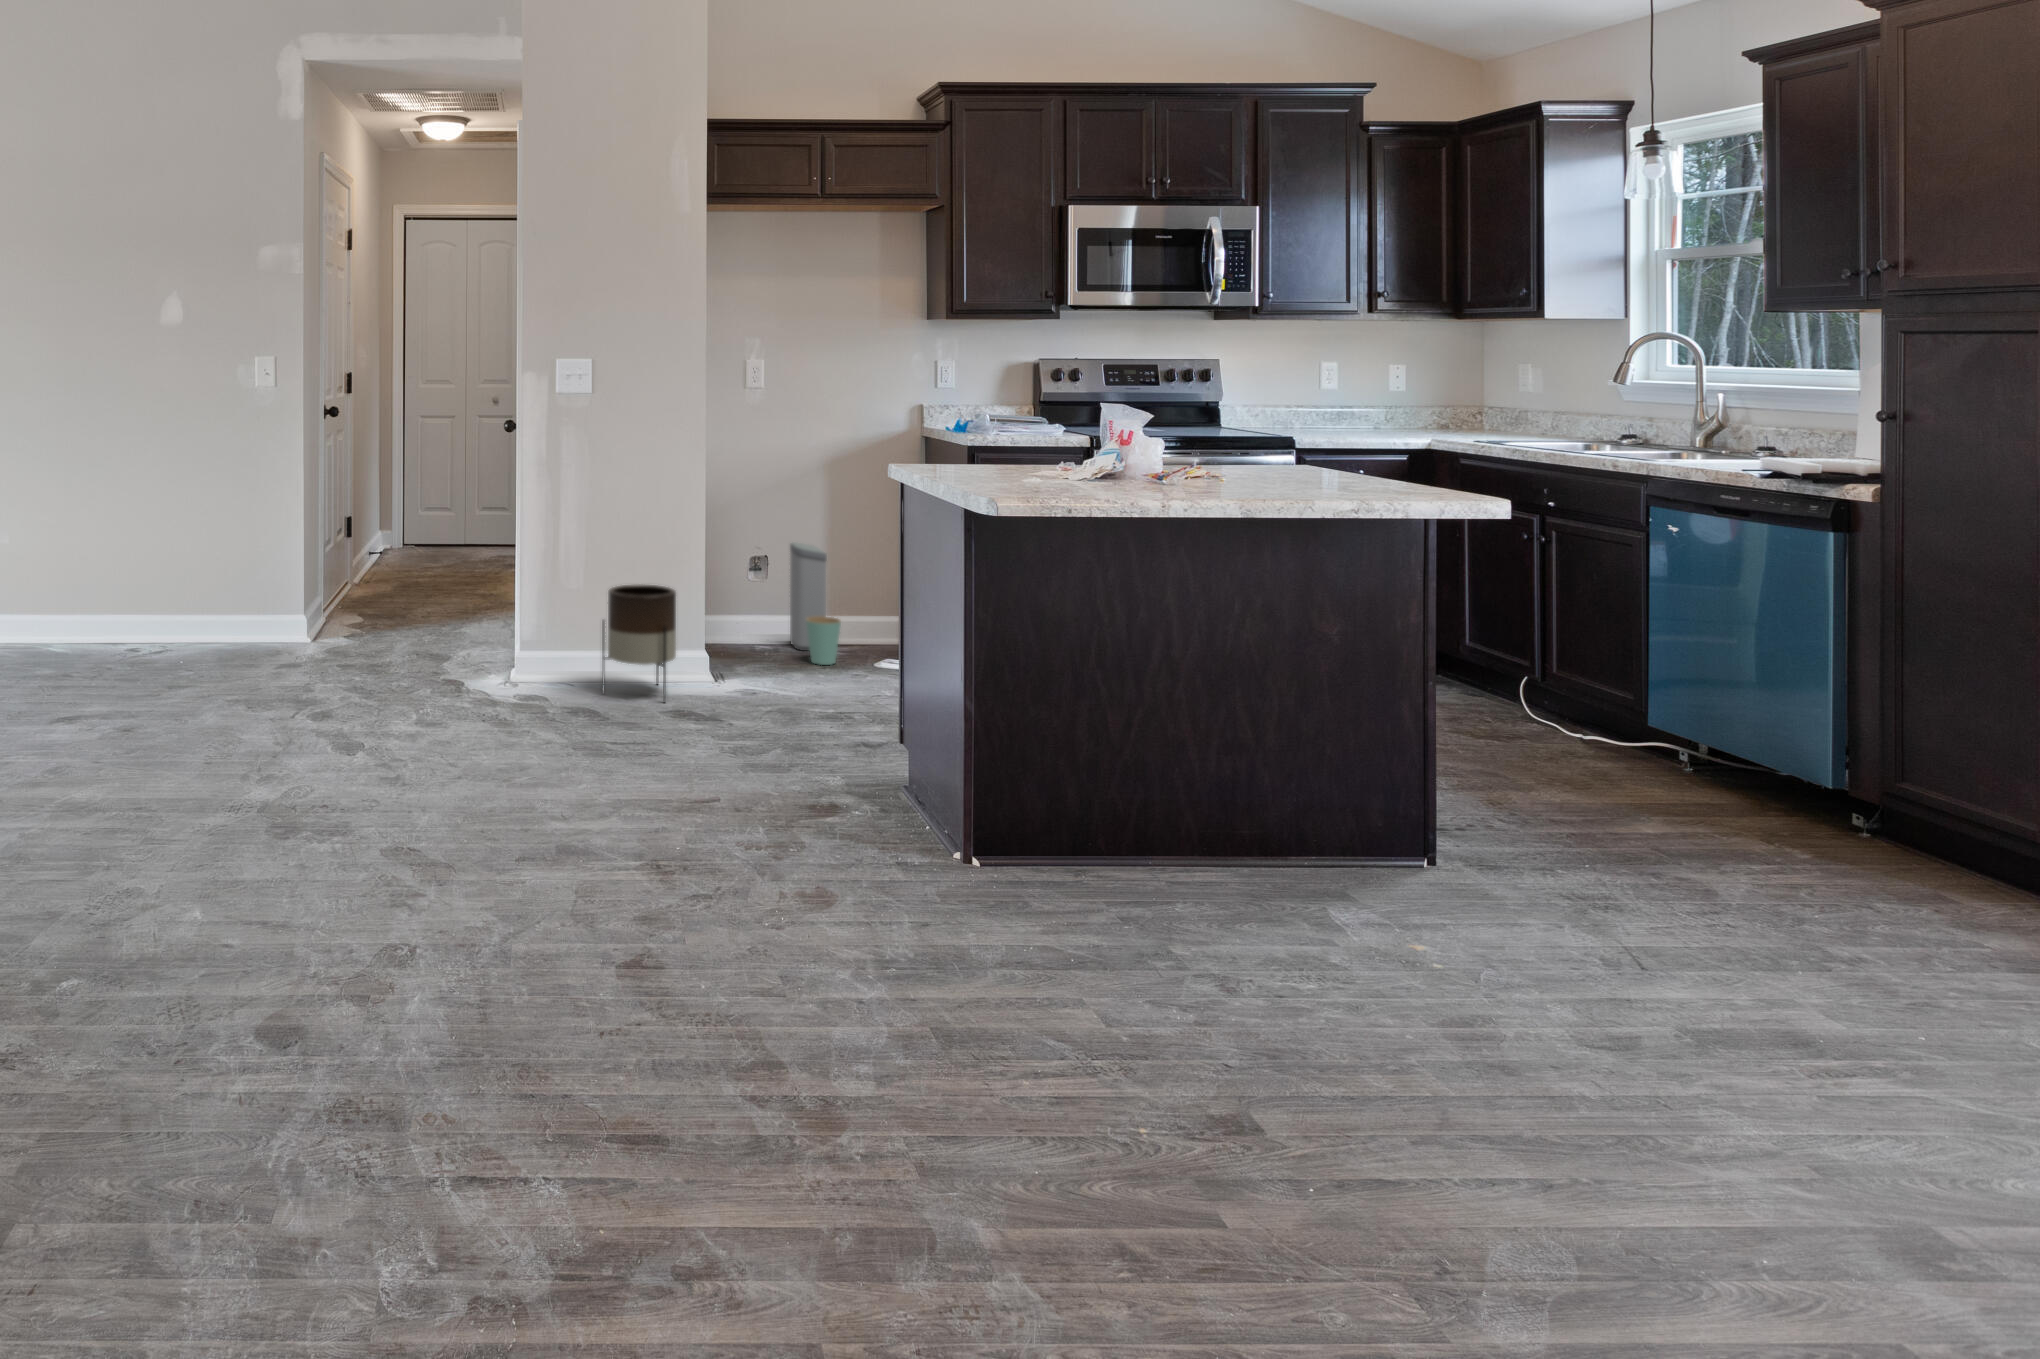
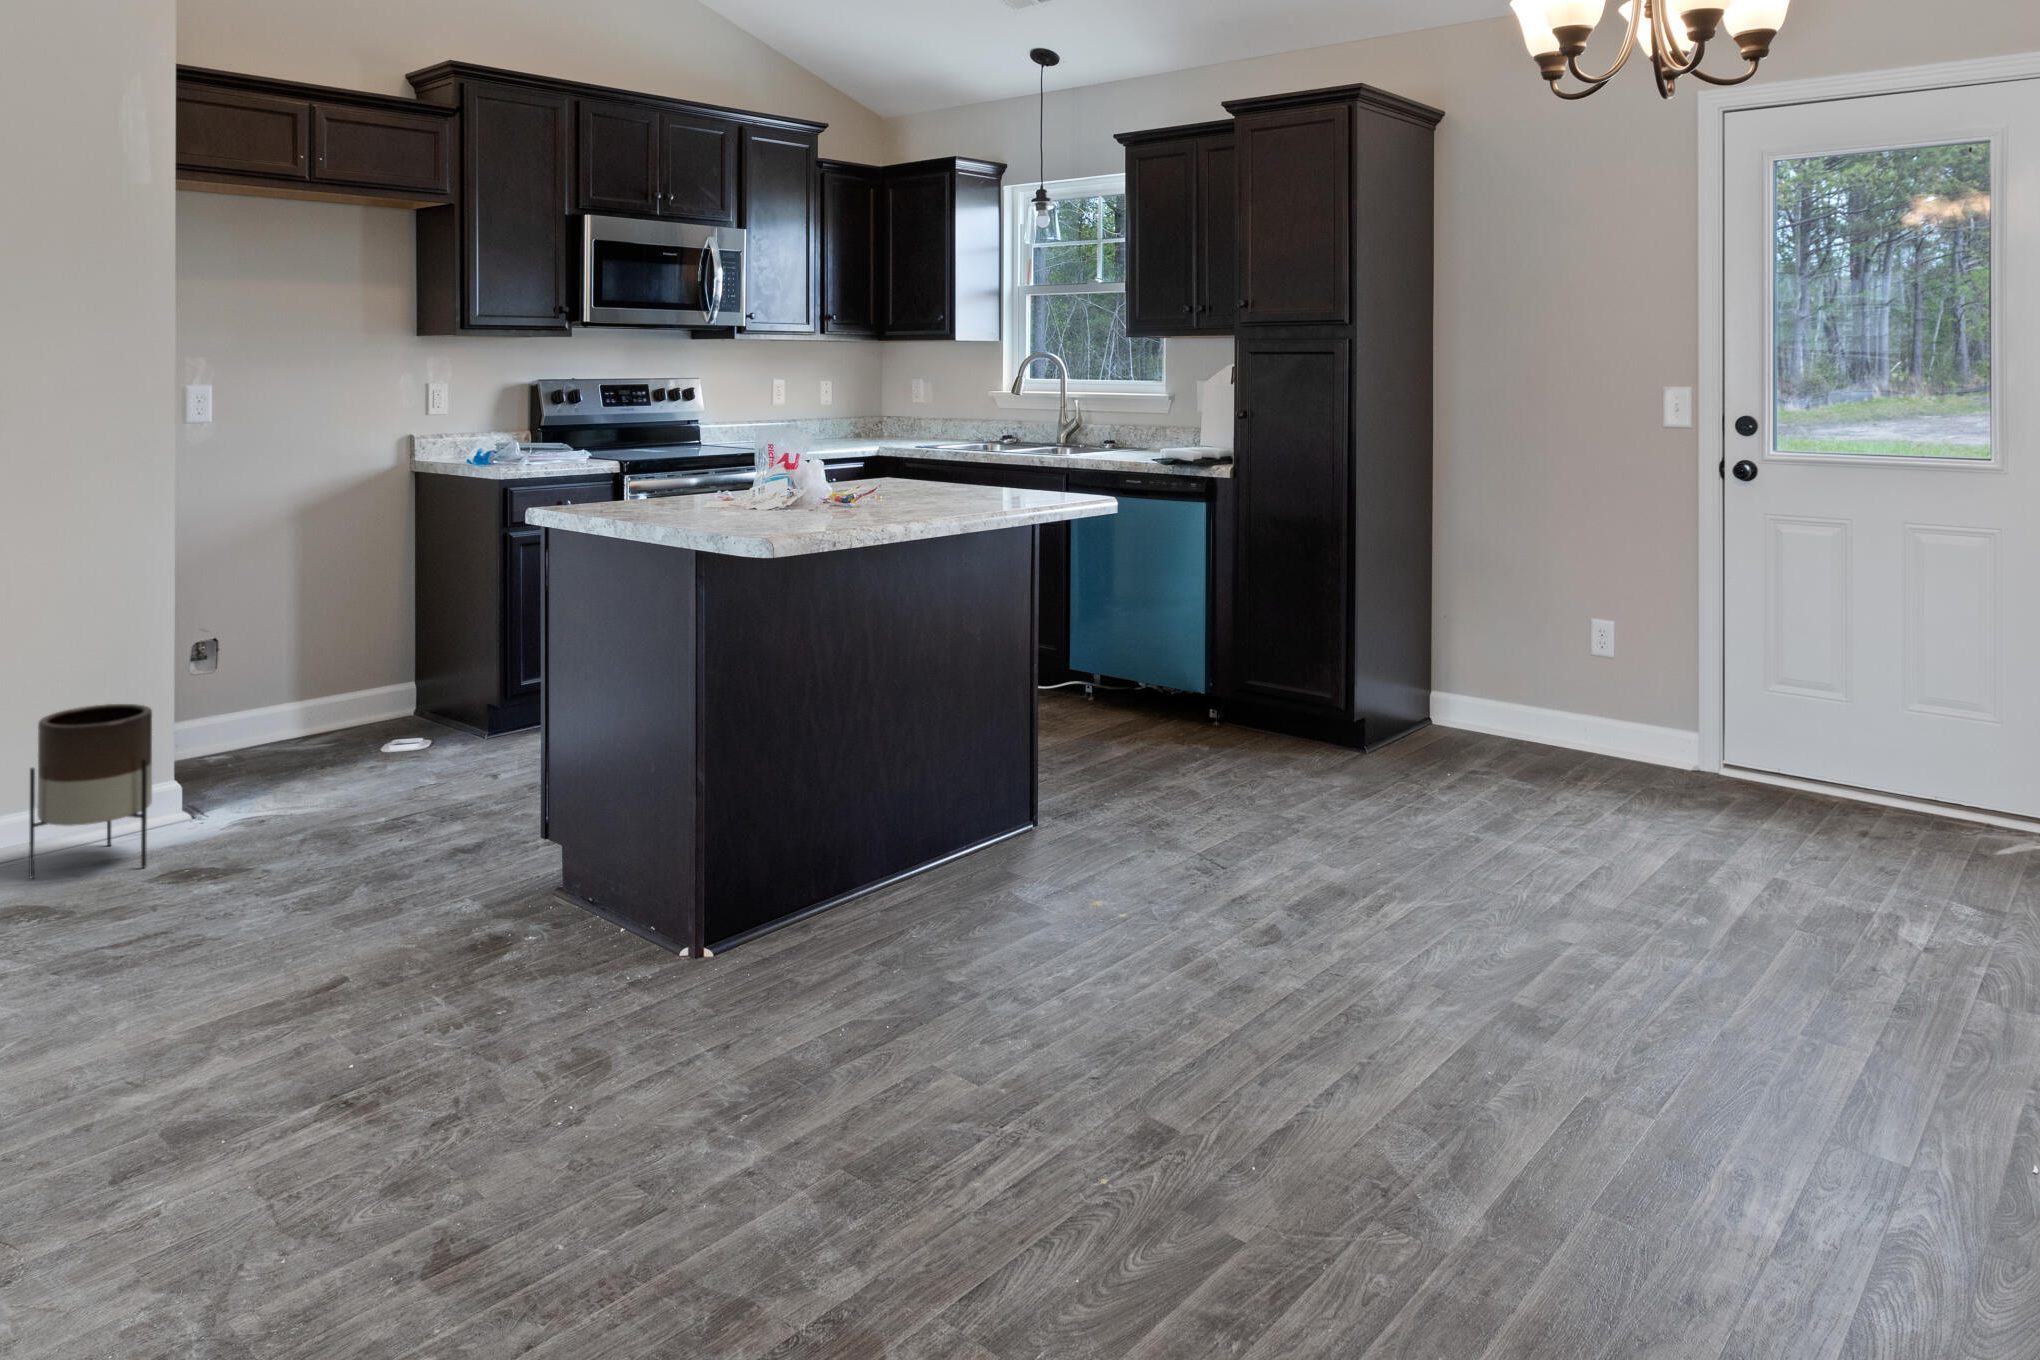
trash can: present [790,542,841,665] -> none [250,617,343,769]

